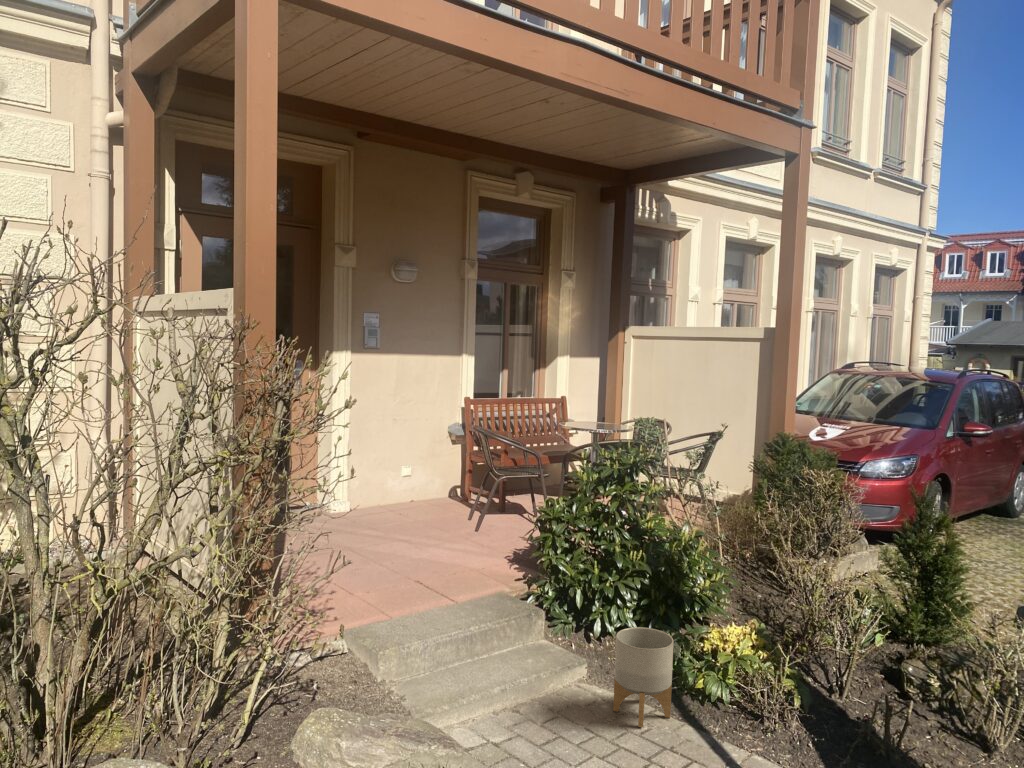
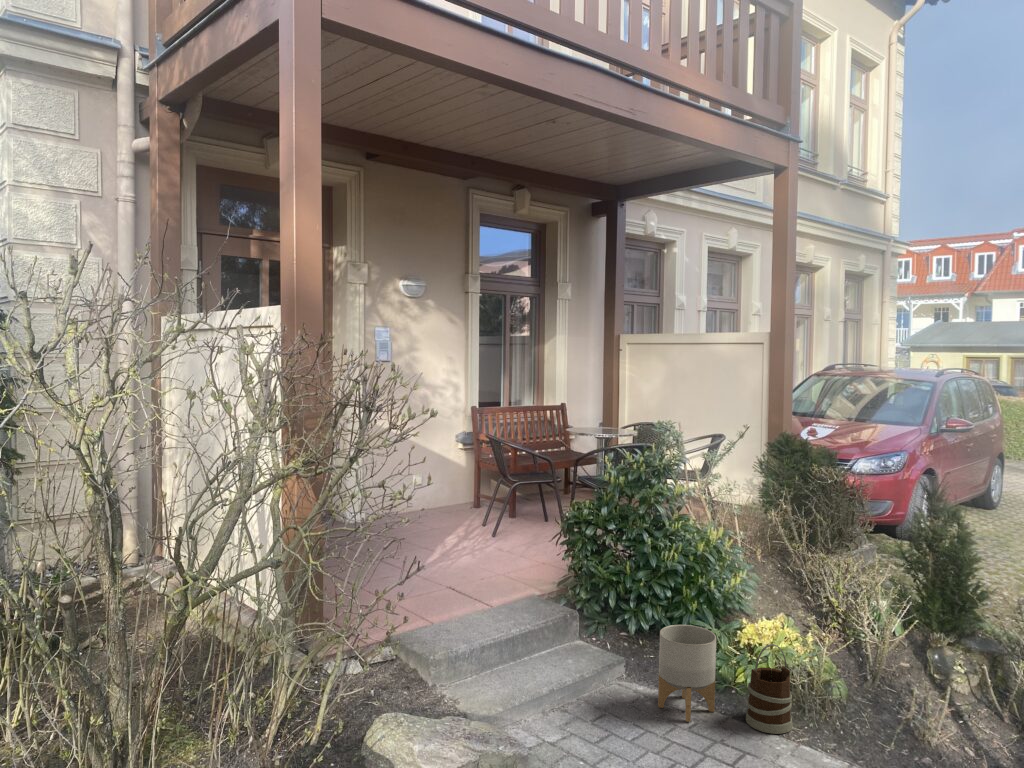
wooden bucket: none [701,651,749,744] -> present [746,644,793,734]

